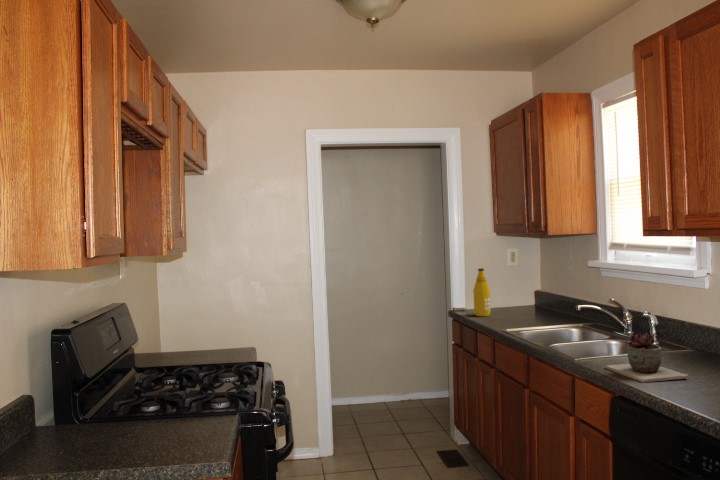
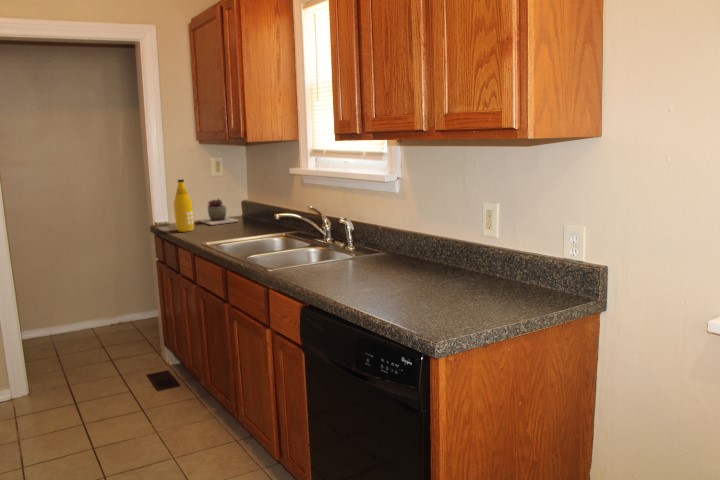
succulent plant: present [605,332,689,383] -> present [199,199,238,225]

